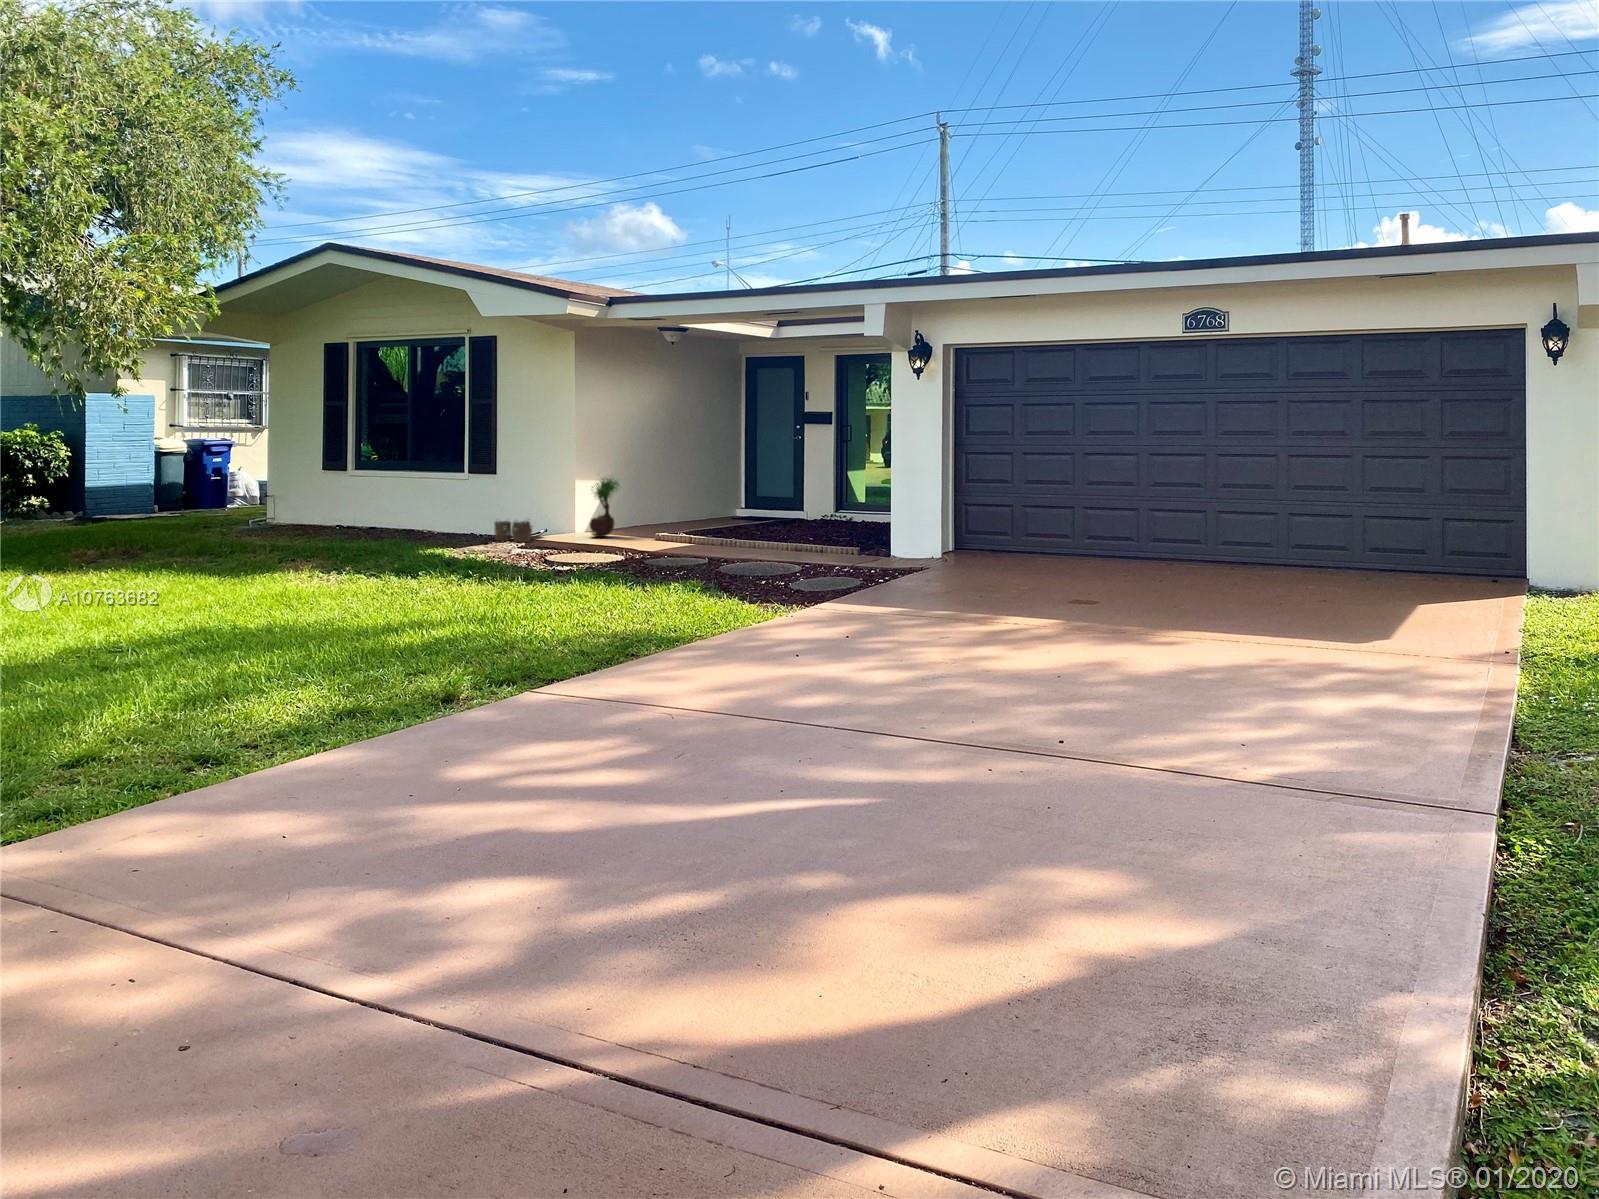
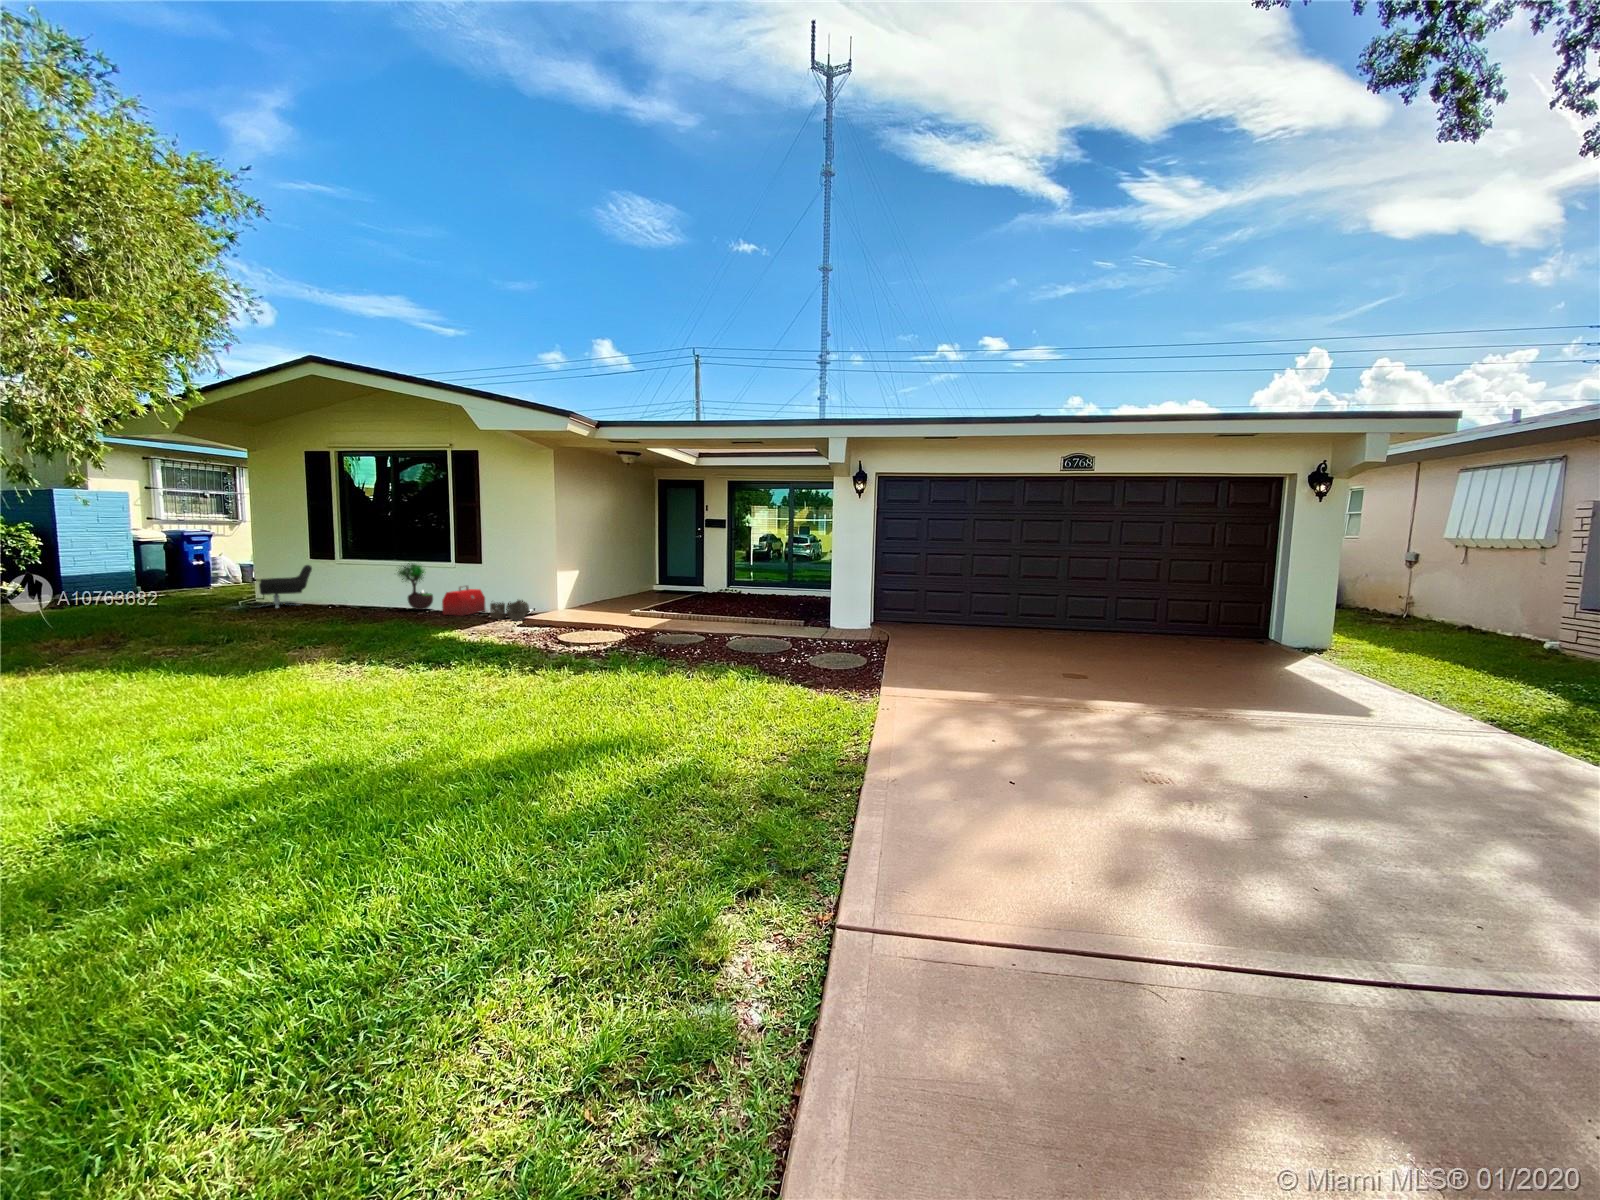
lounge chair: none [262,478,323,527] -> present [259,565,312,608]
potted tree: present [590,478,619,537] -> present [398,561,433,610]
toolbox: none [447,501,497,537] -> present [442,585,485,616]

